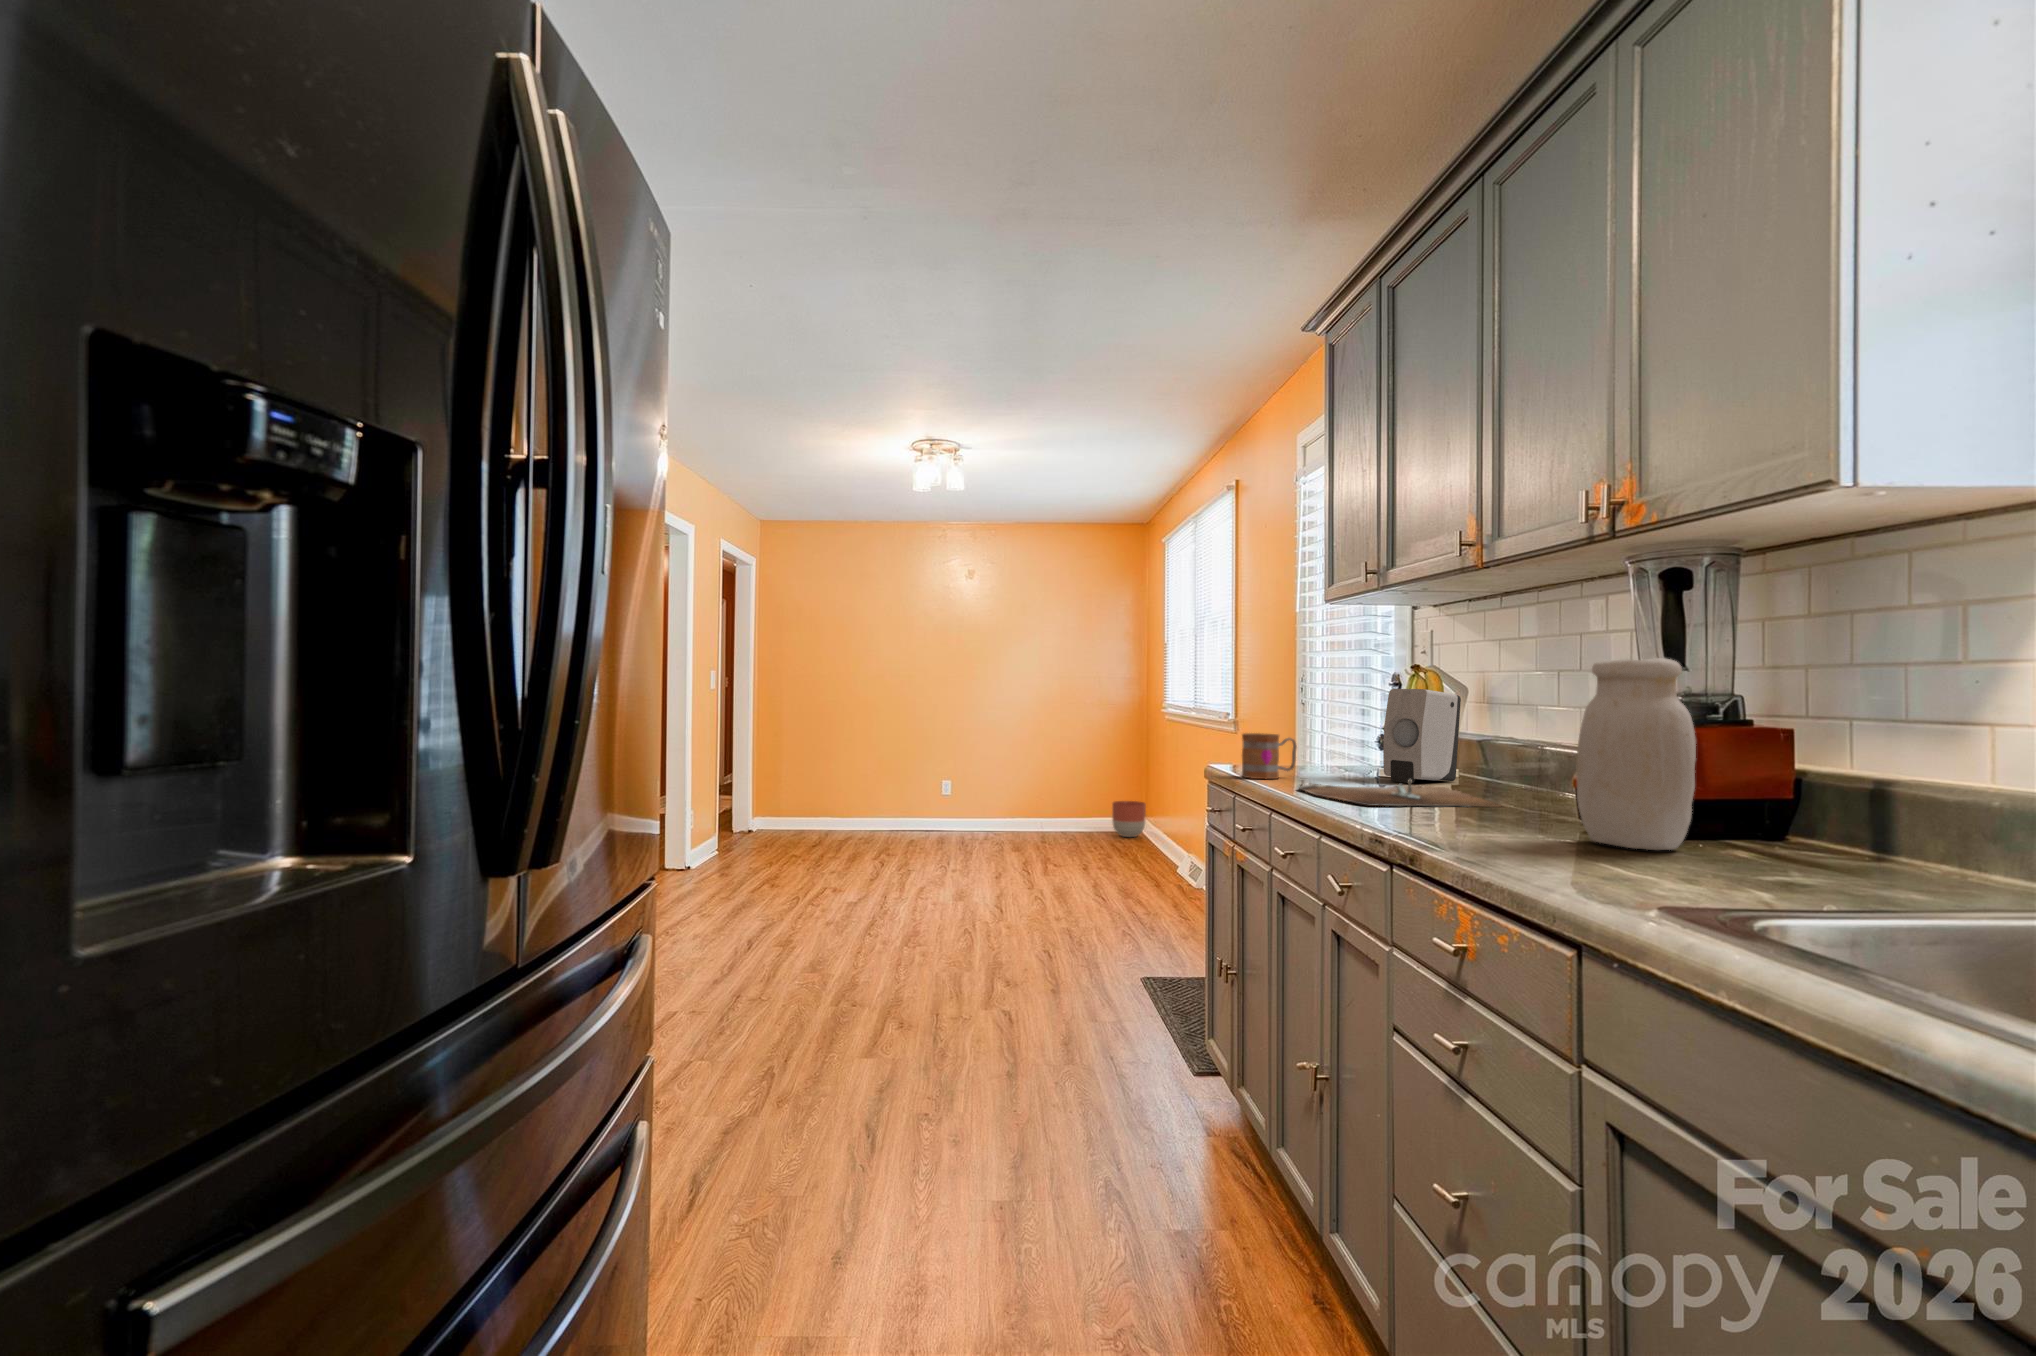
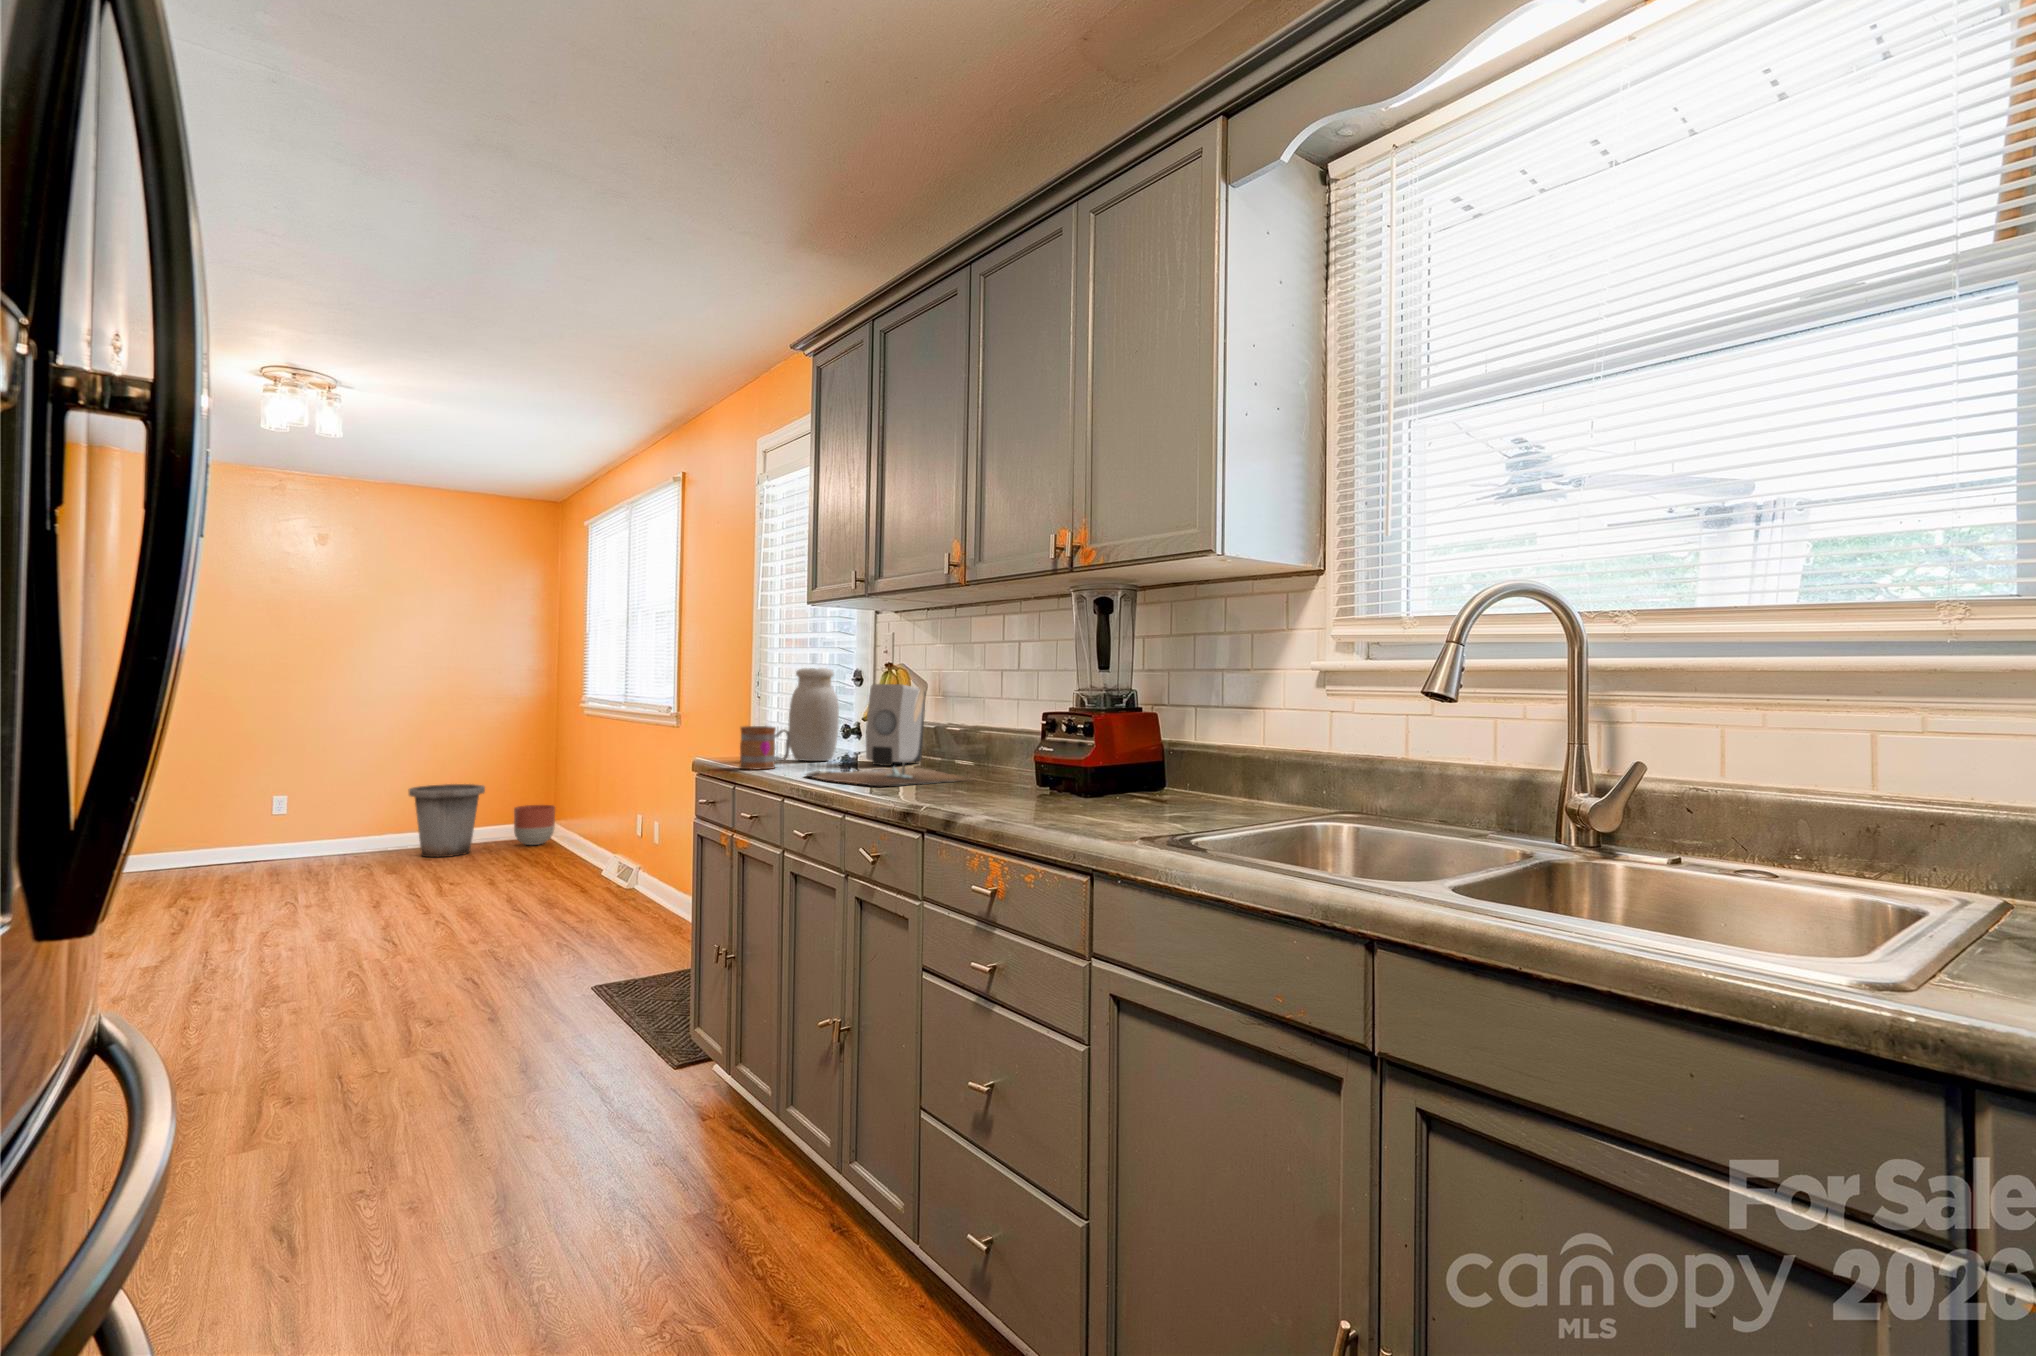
jar: present [1576,658,1696,850] -> present [789,668,839,761]
trash can: none [1033,778,1089,841] -> present [409,784,485,857]

